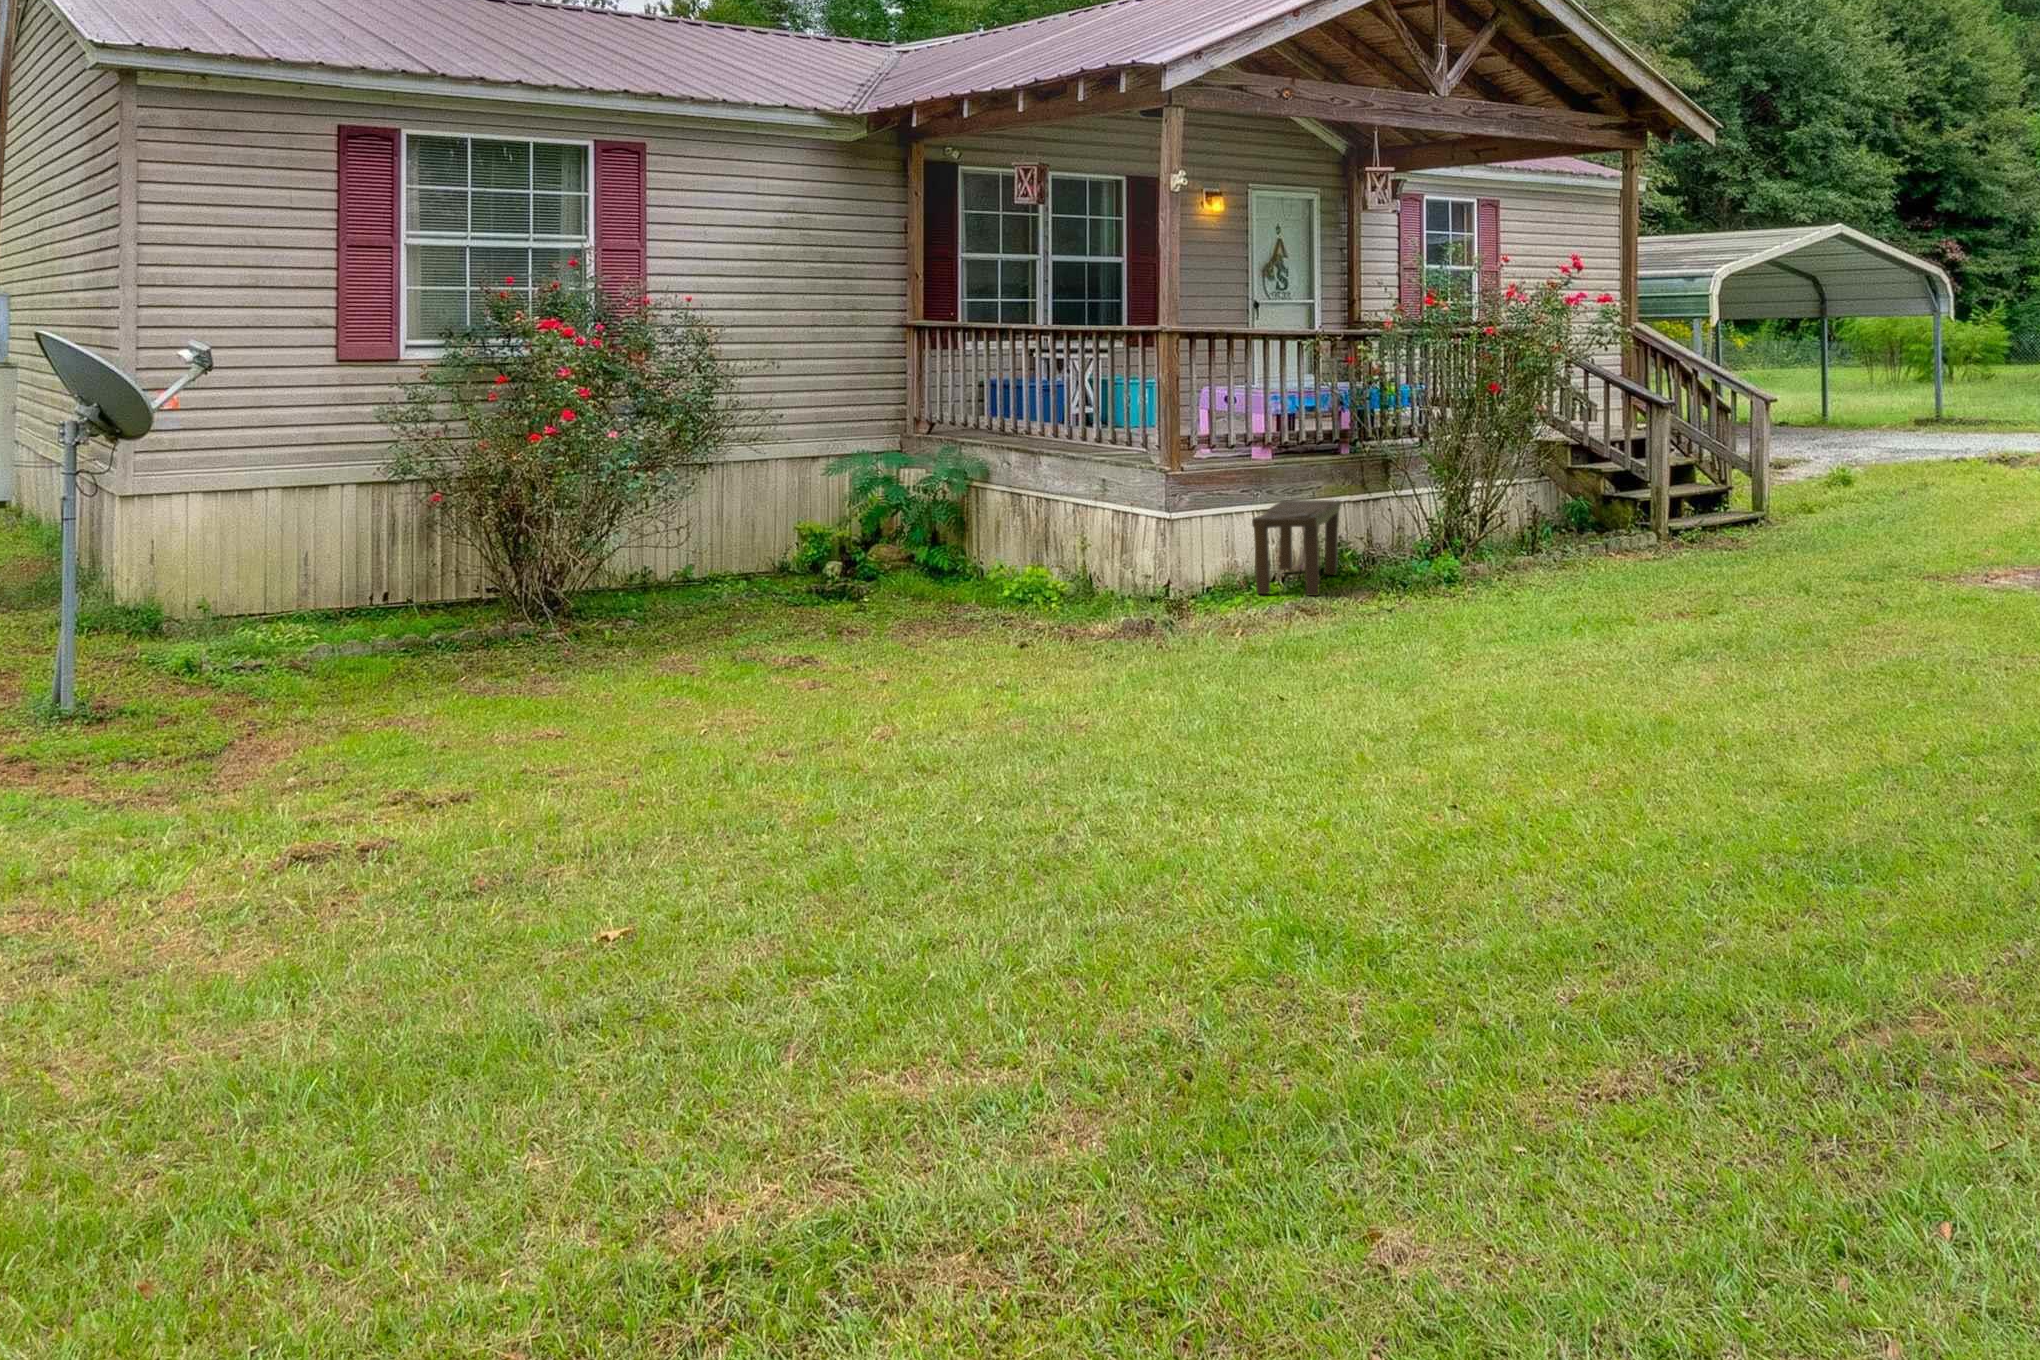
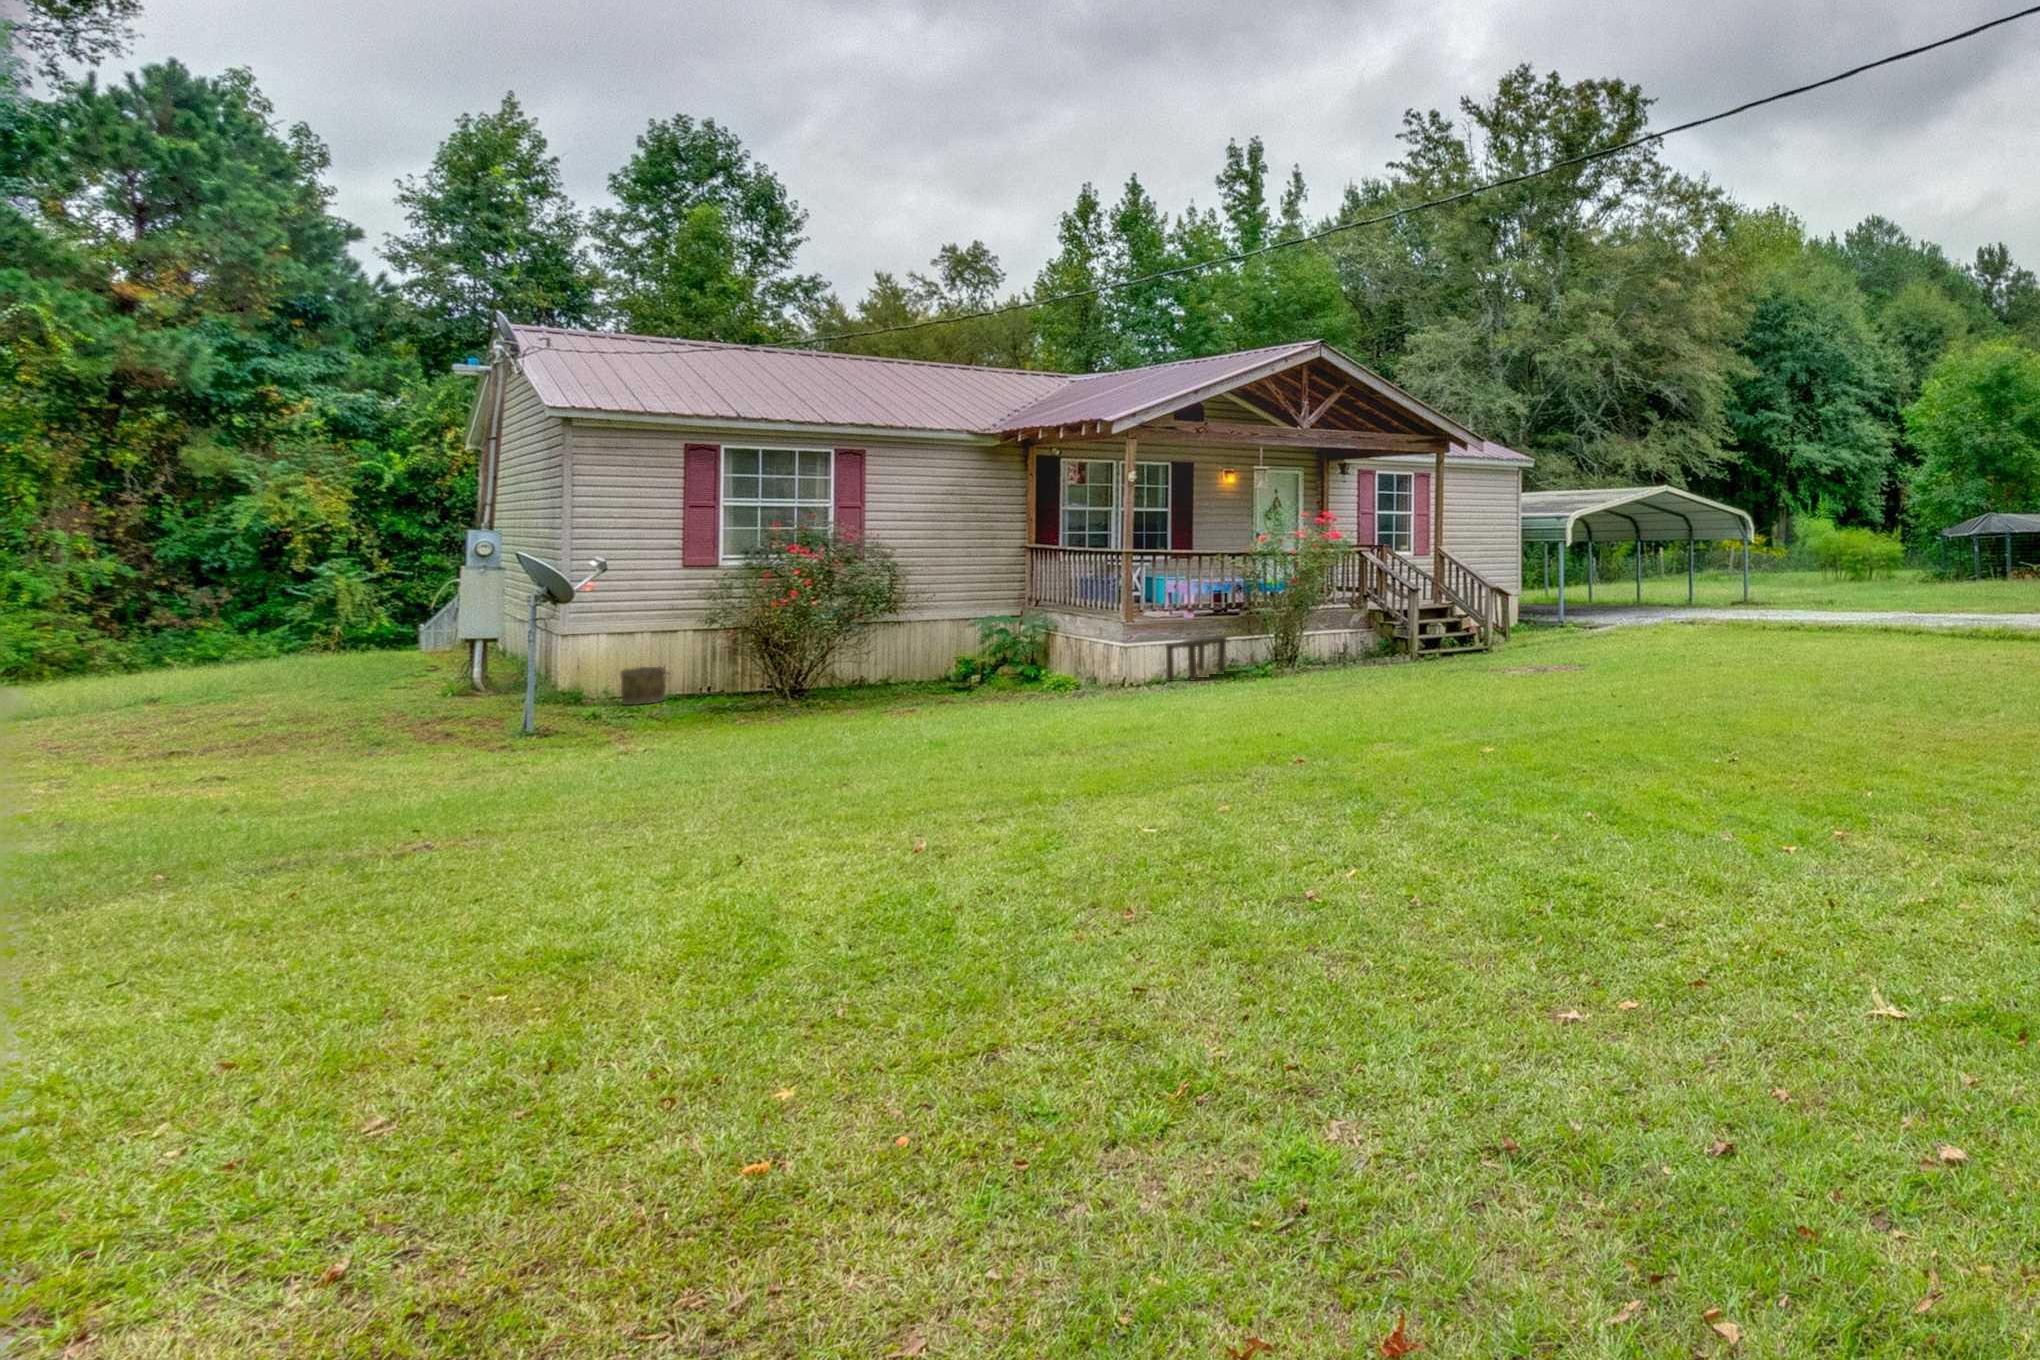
bucket: none [242,553,330,631] -> present [620,667,668,705]

